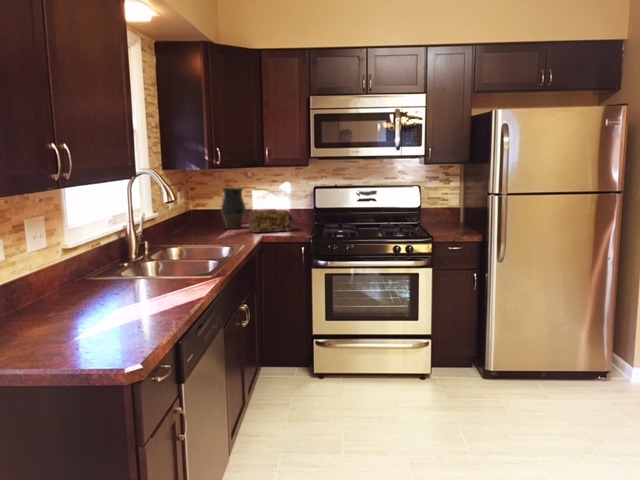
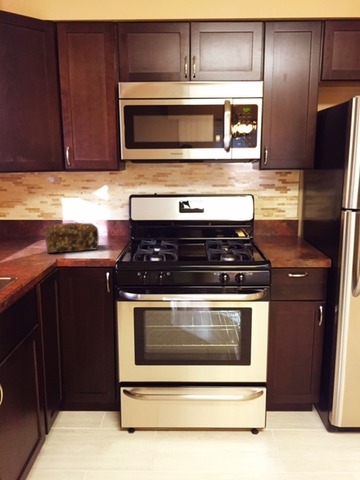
vase: present [221,188,246,229] -> none [16,196,47,245]

